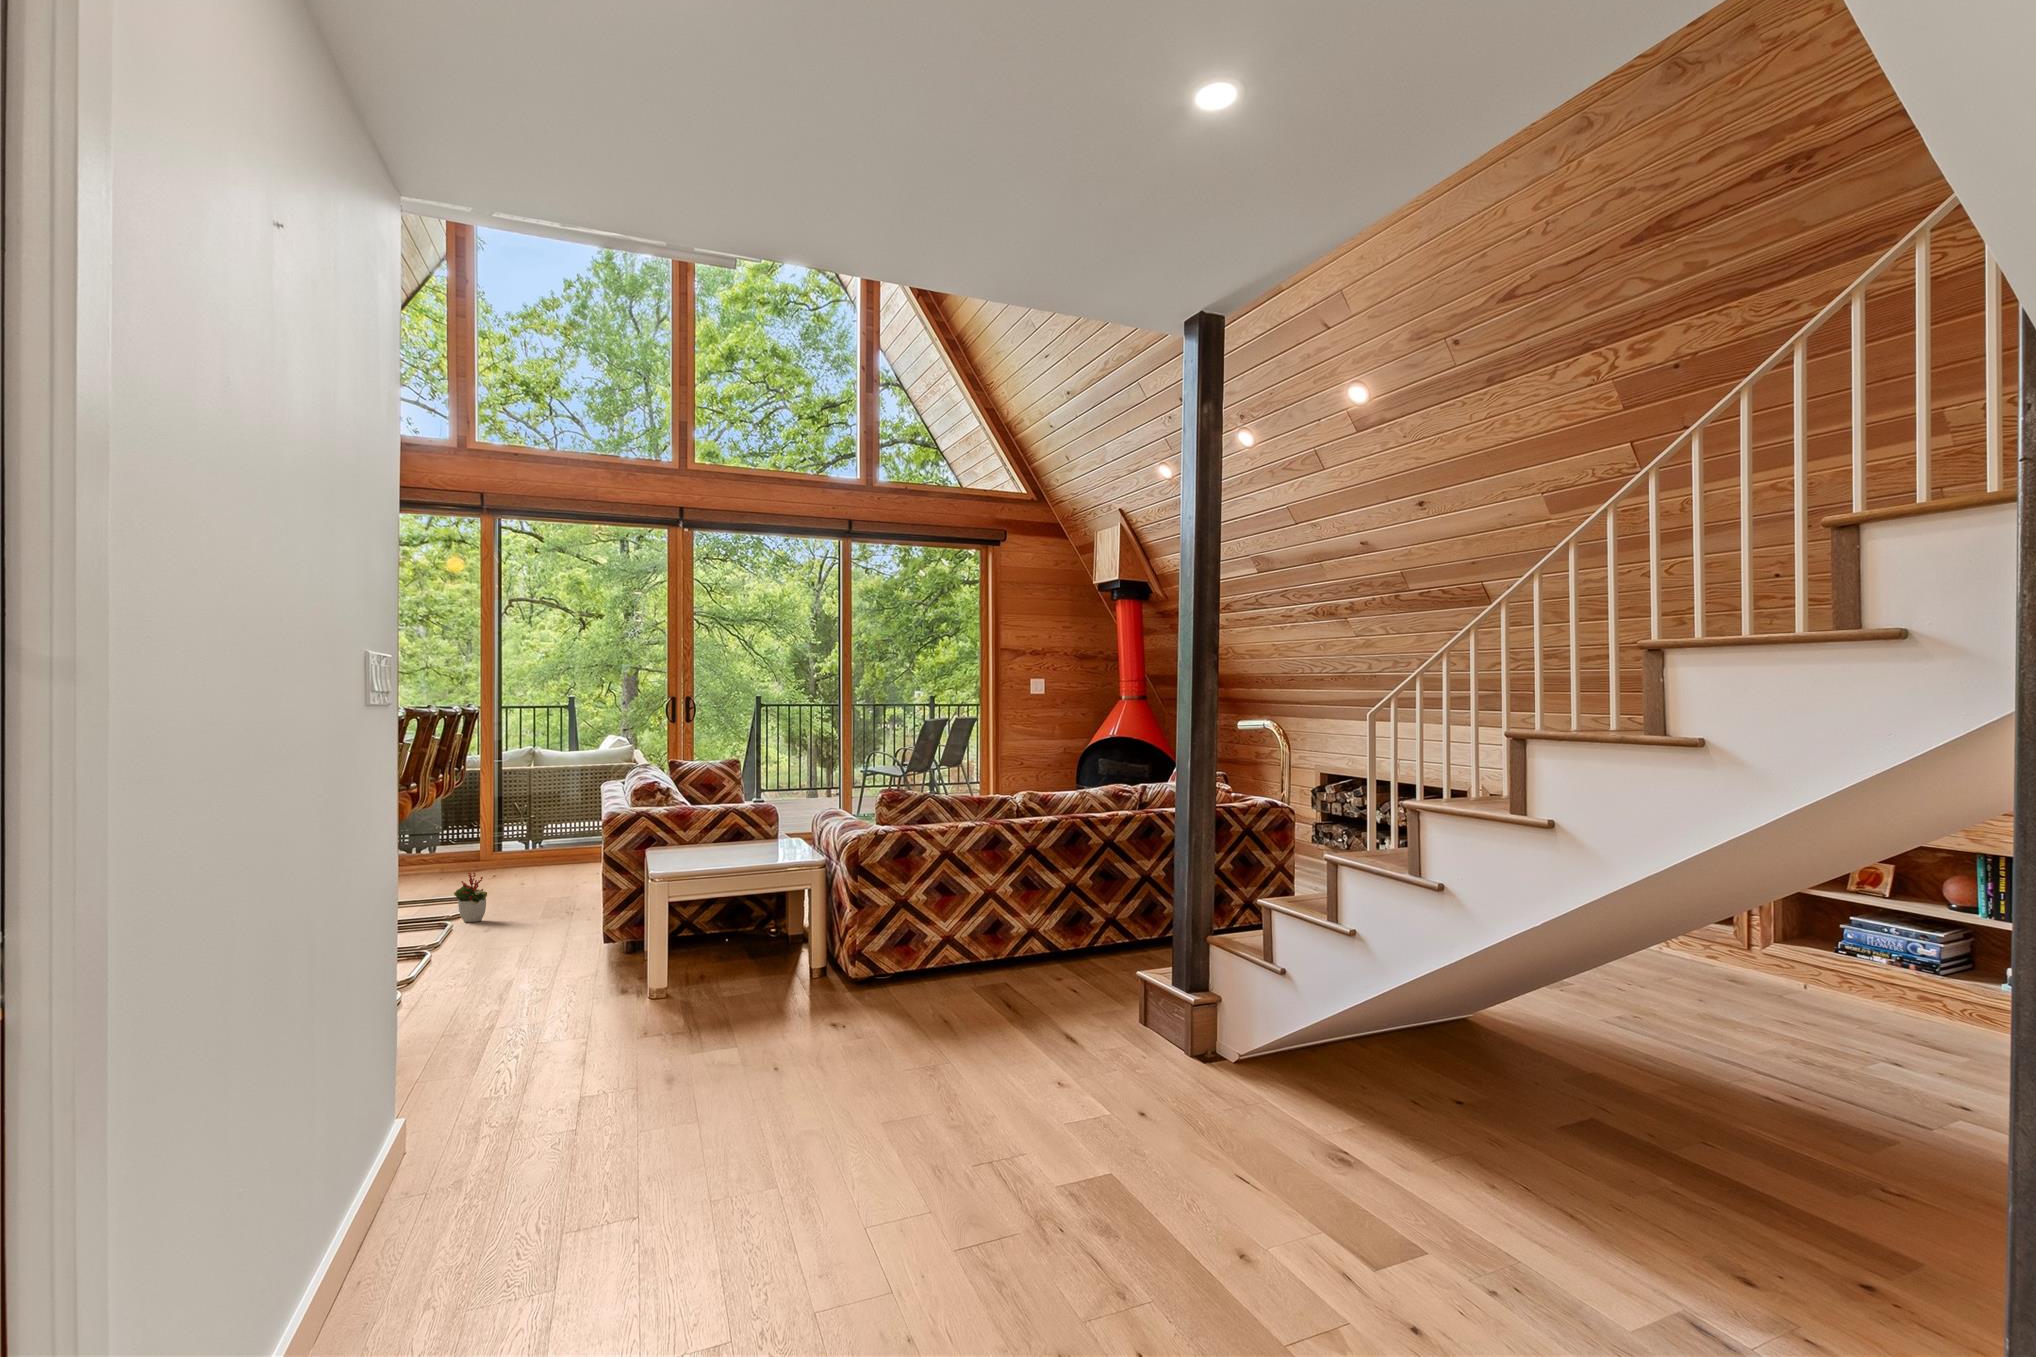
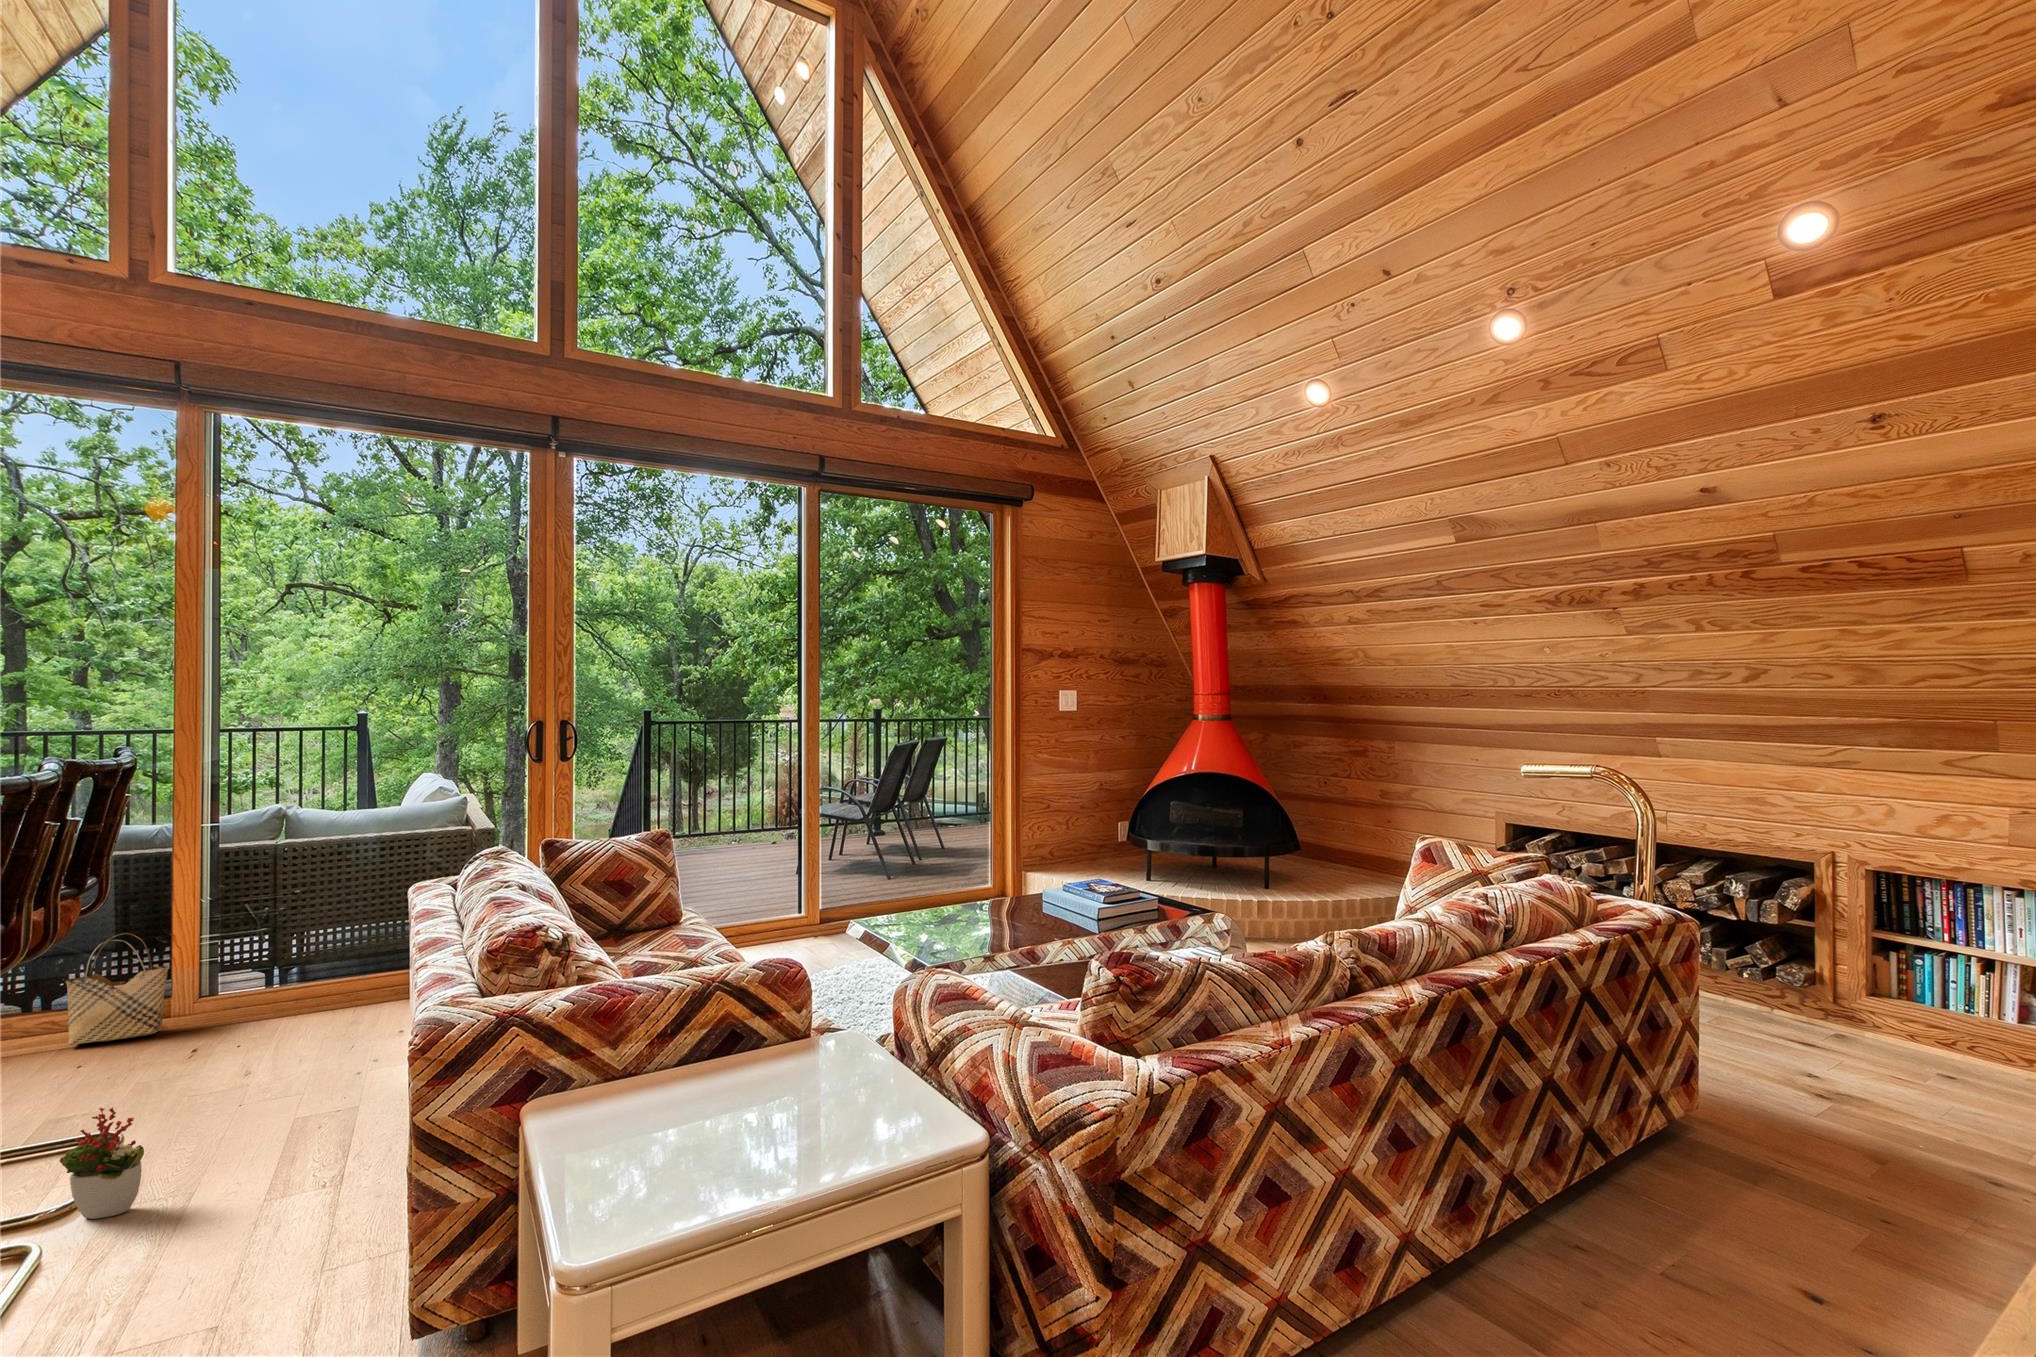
woven basket: none [426,814,474,873] -> present [65,933,169,1045]

